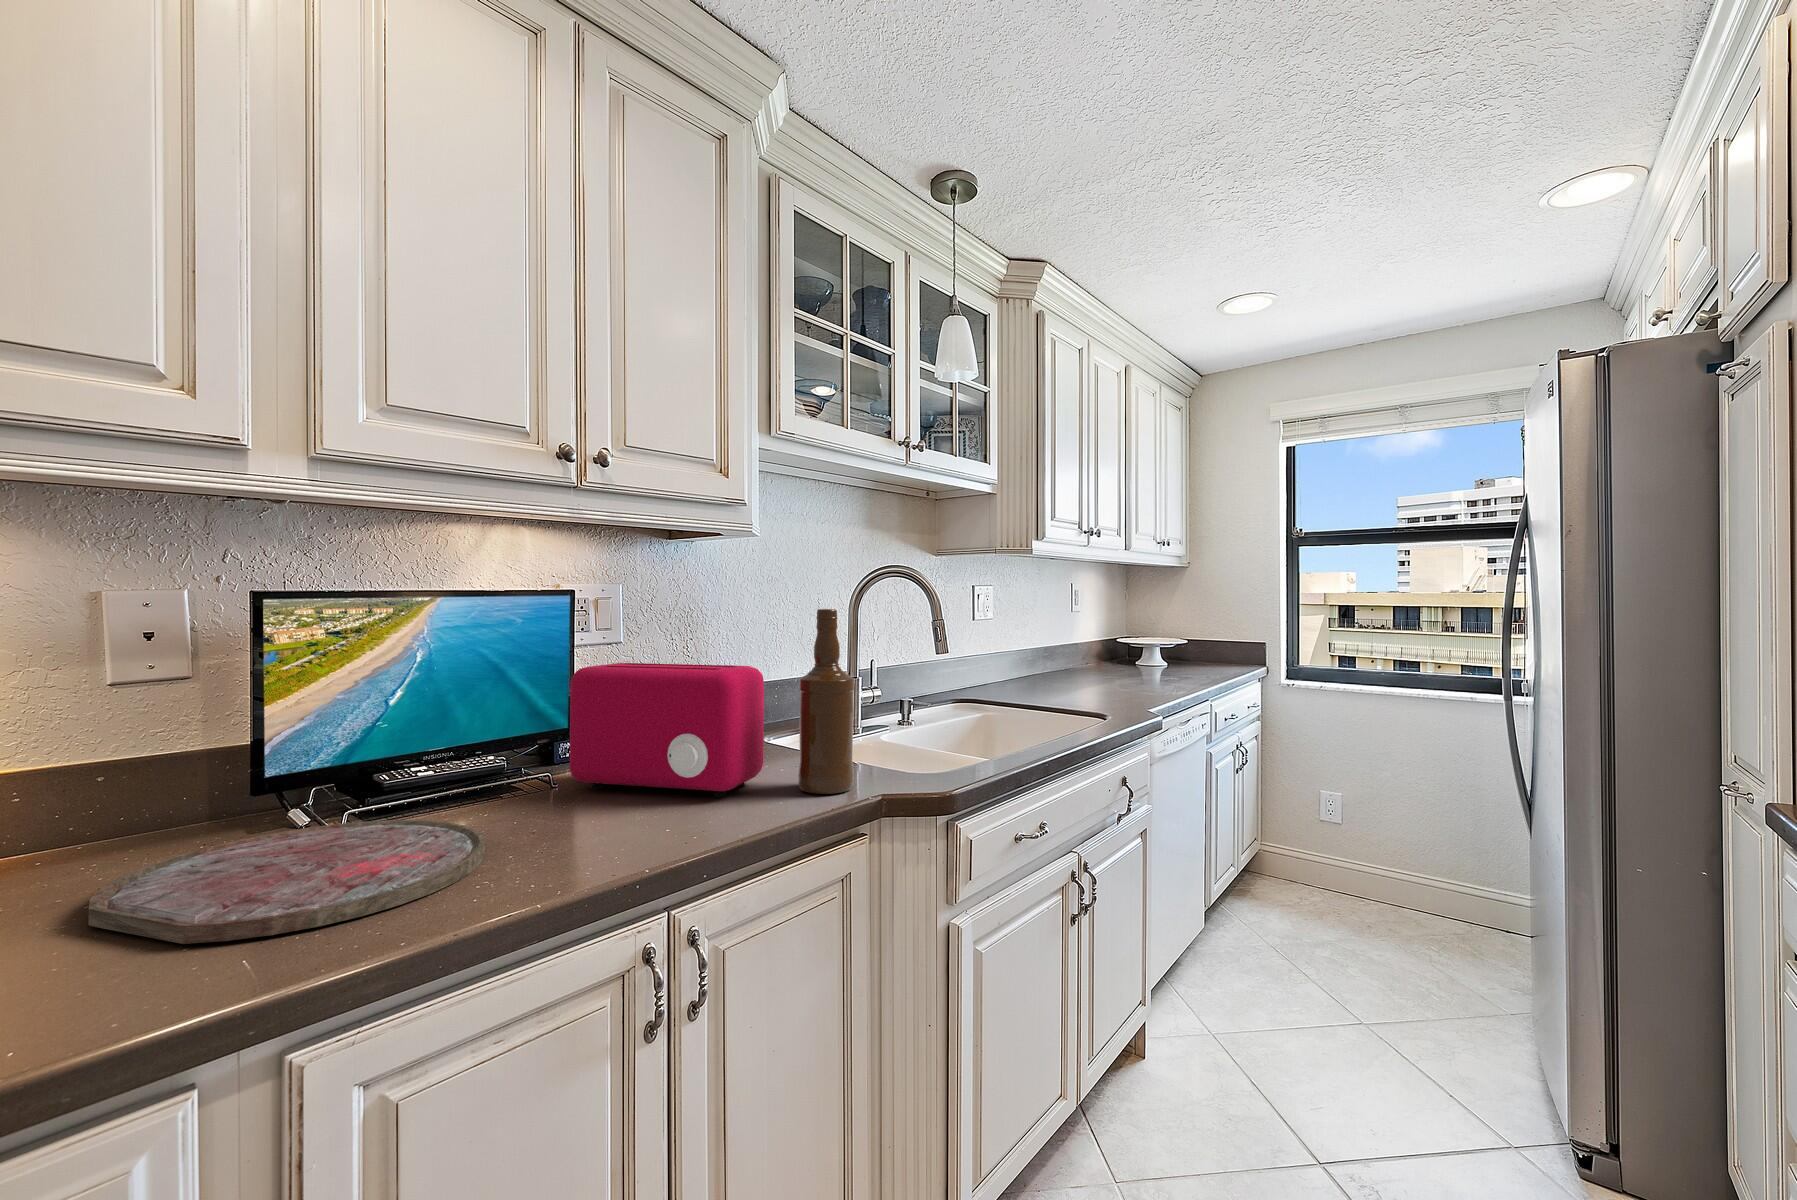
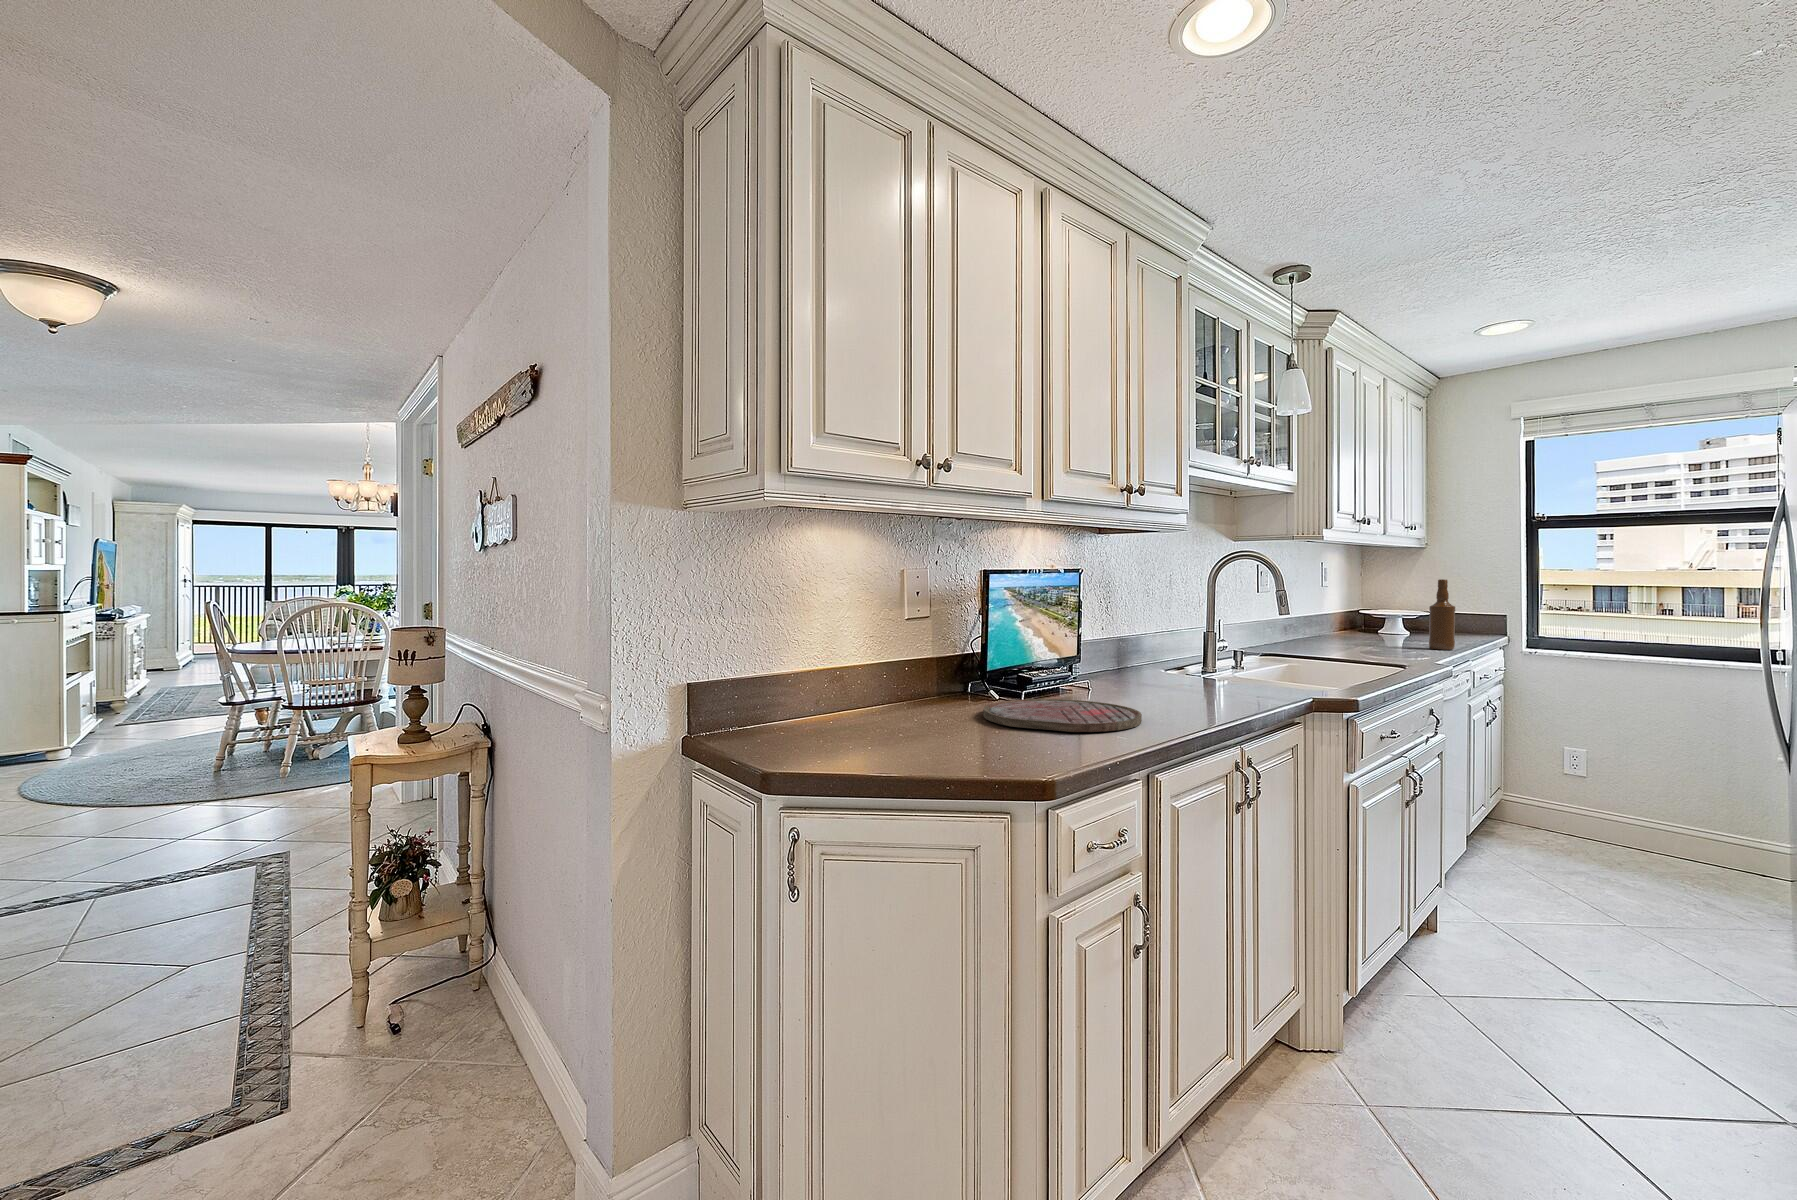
bottle: present [798,609,854,794] -> present [1429,579,1455,650]
toaster: present [570,663,764,797] -> none [1101,617,1219,697]

